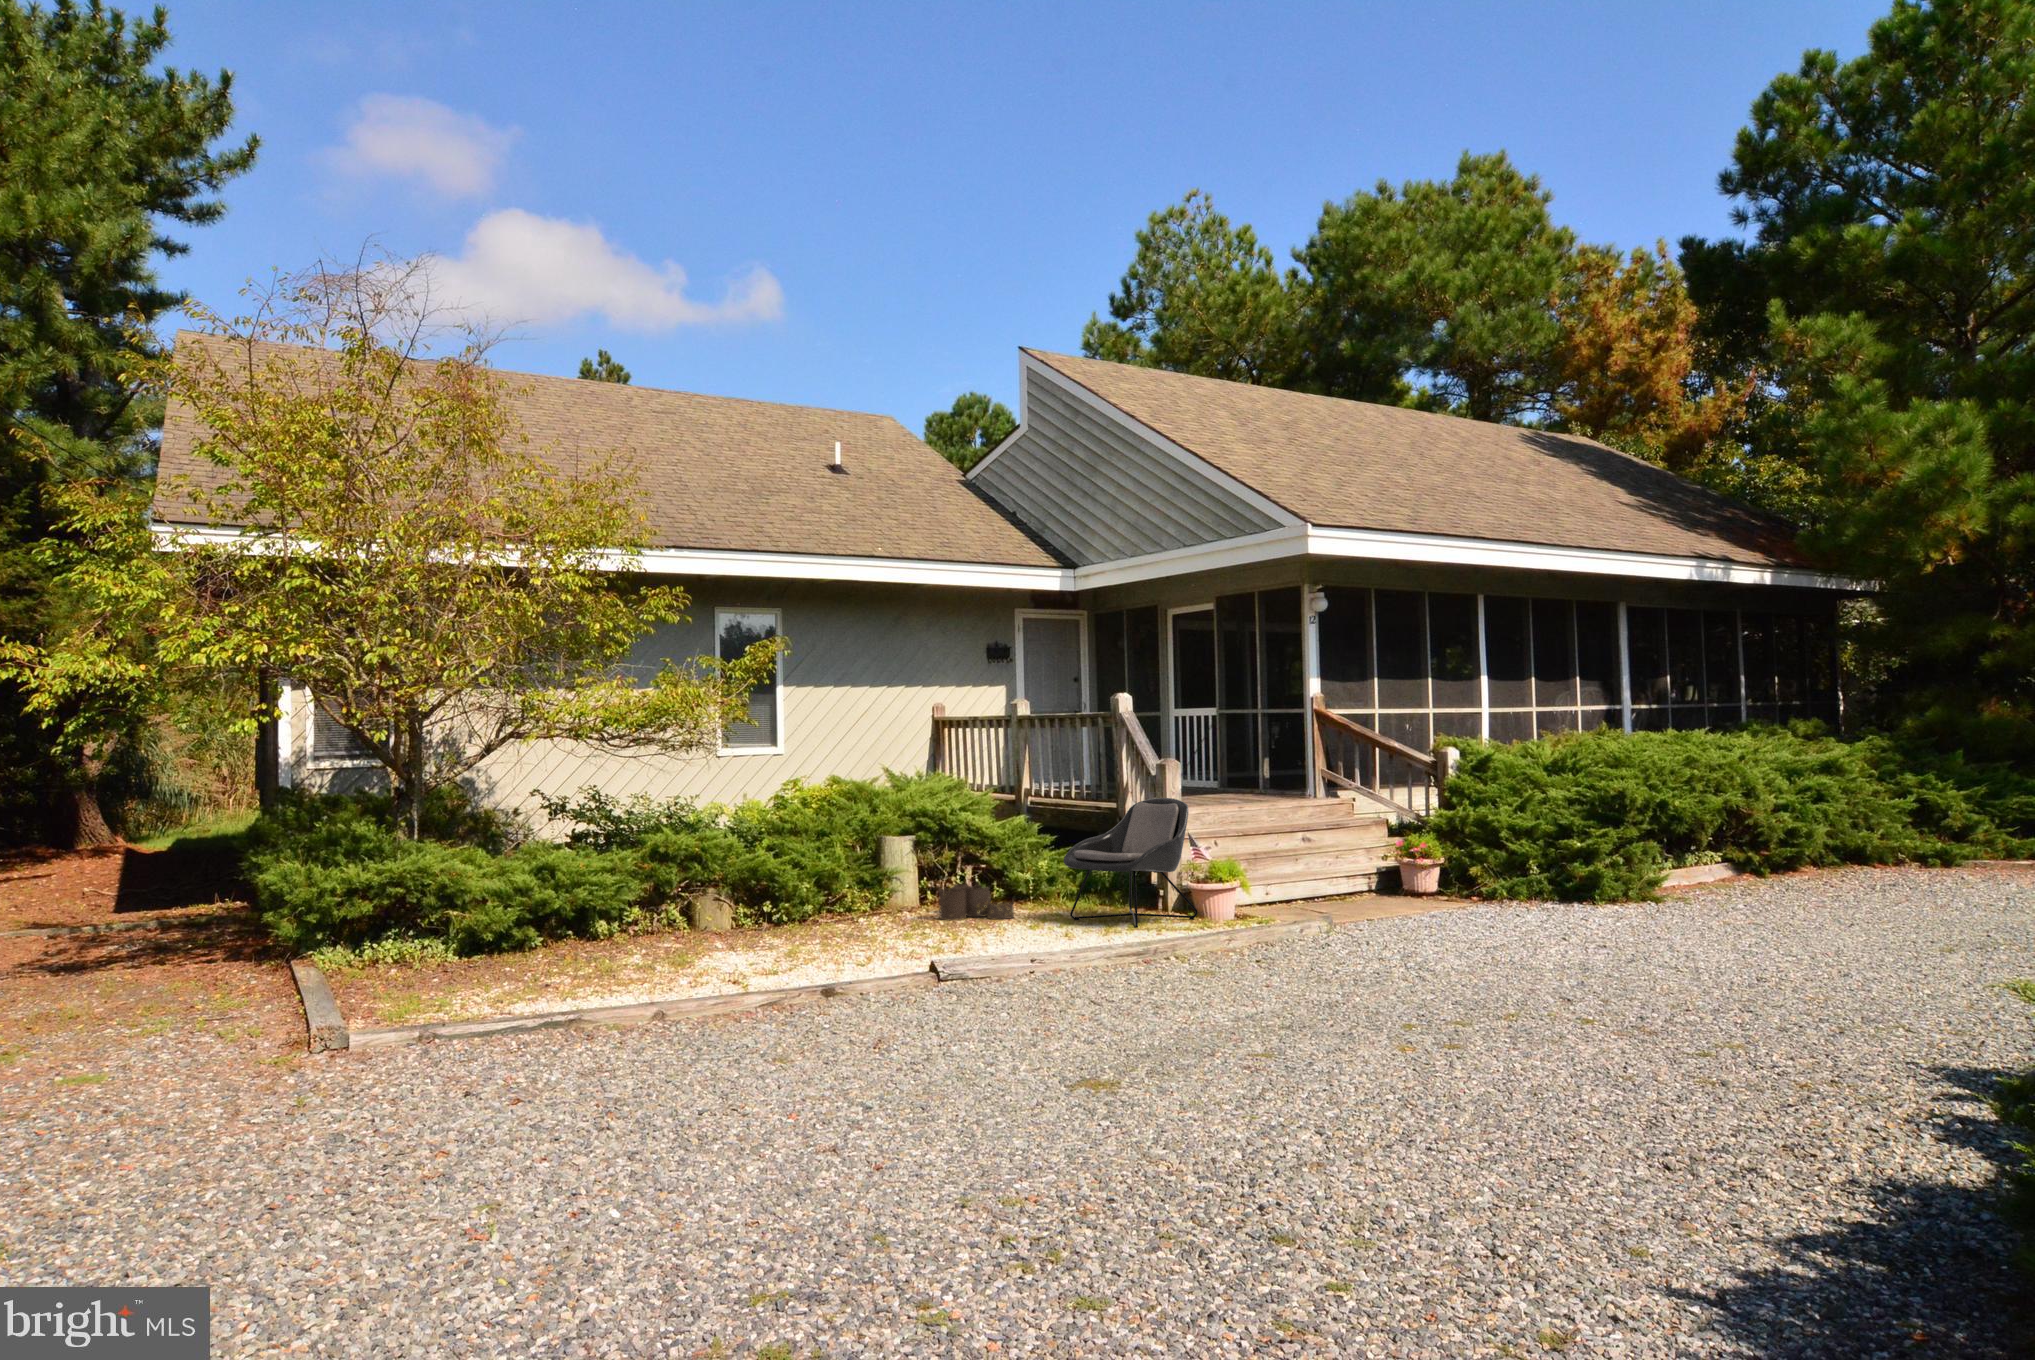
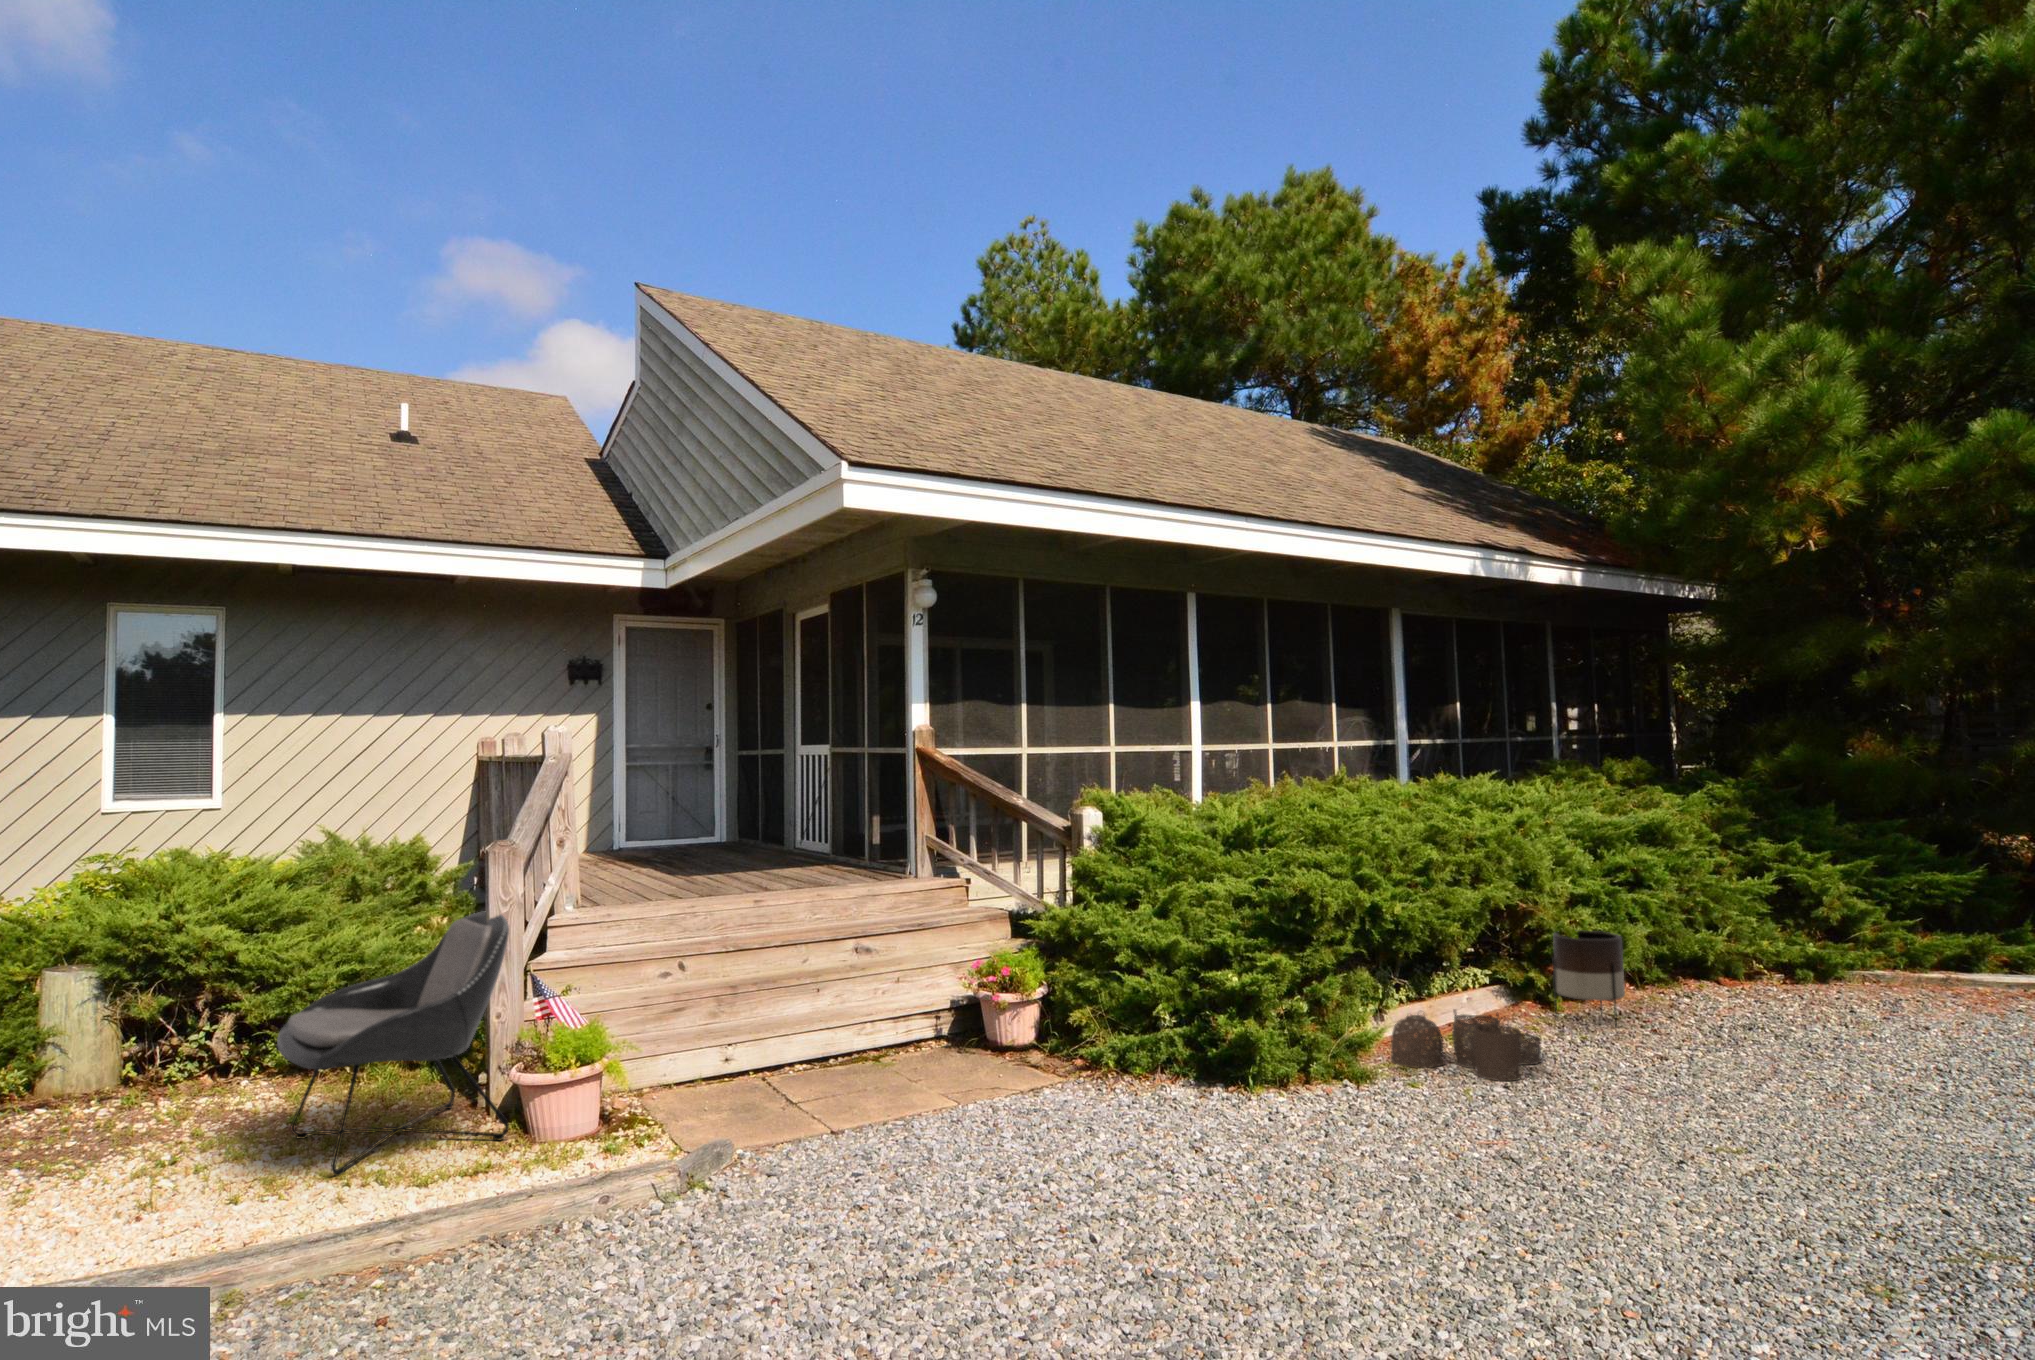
planter: none [1764,827,1813,886] -> present [1553,930,1625,1027]
woven basket: present [939,884,1014,920] -> present [1391,1010,1541,1081]

